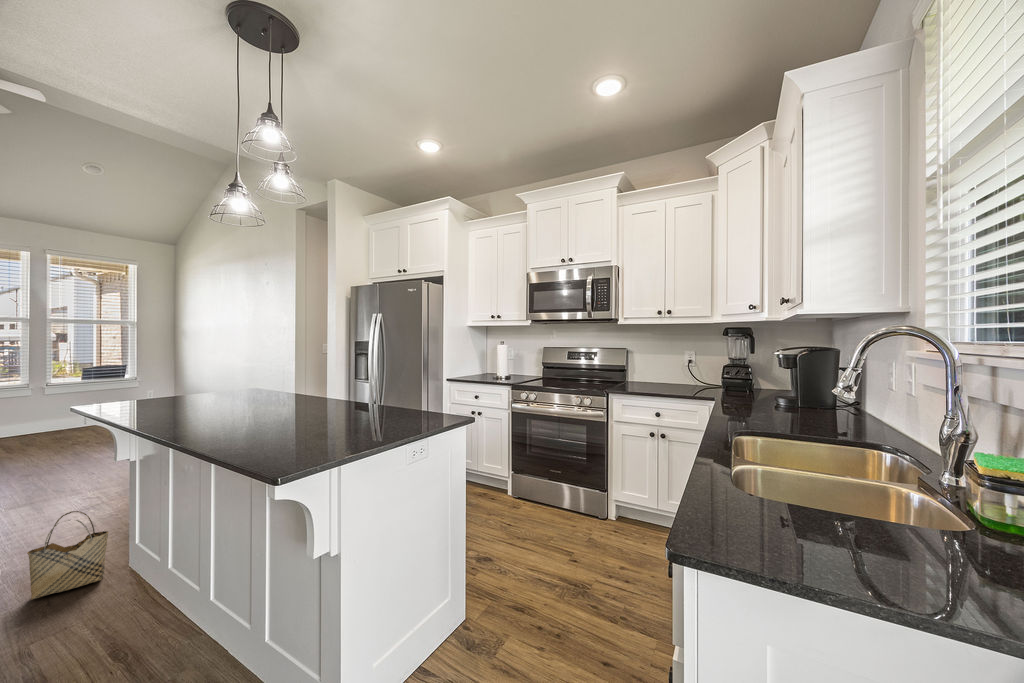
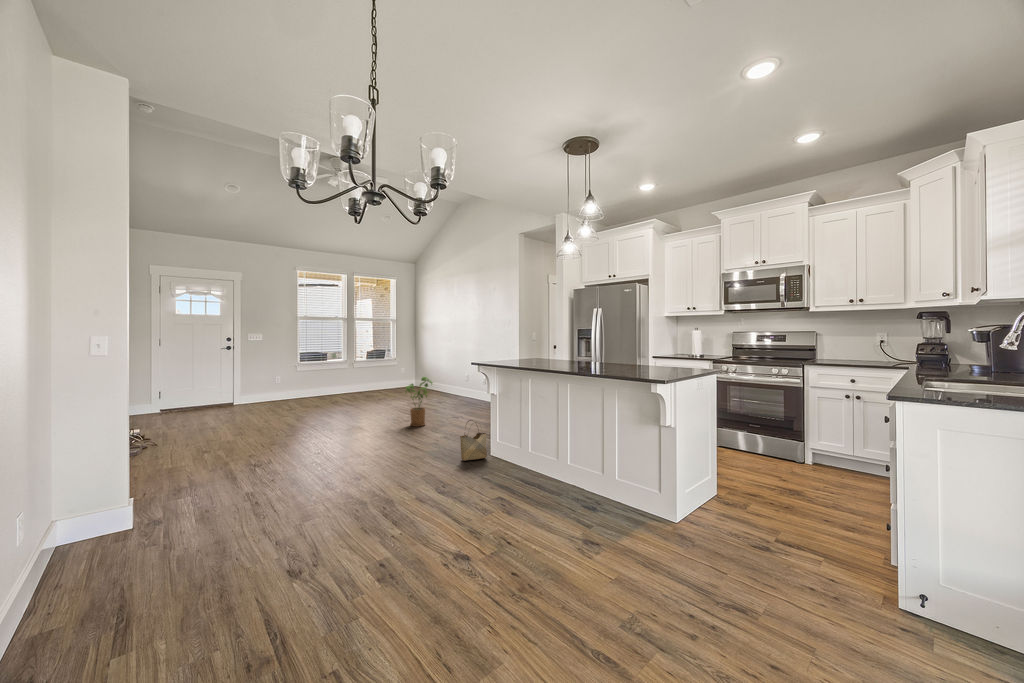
house plant: none [39,416,110,502] -> present [406,377,432,427]

